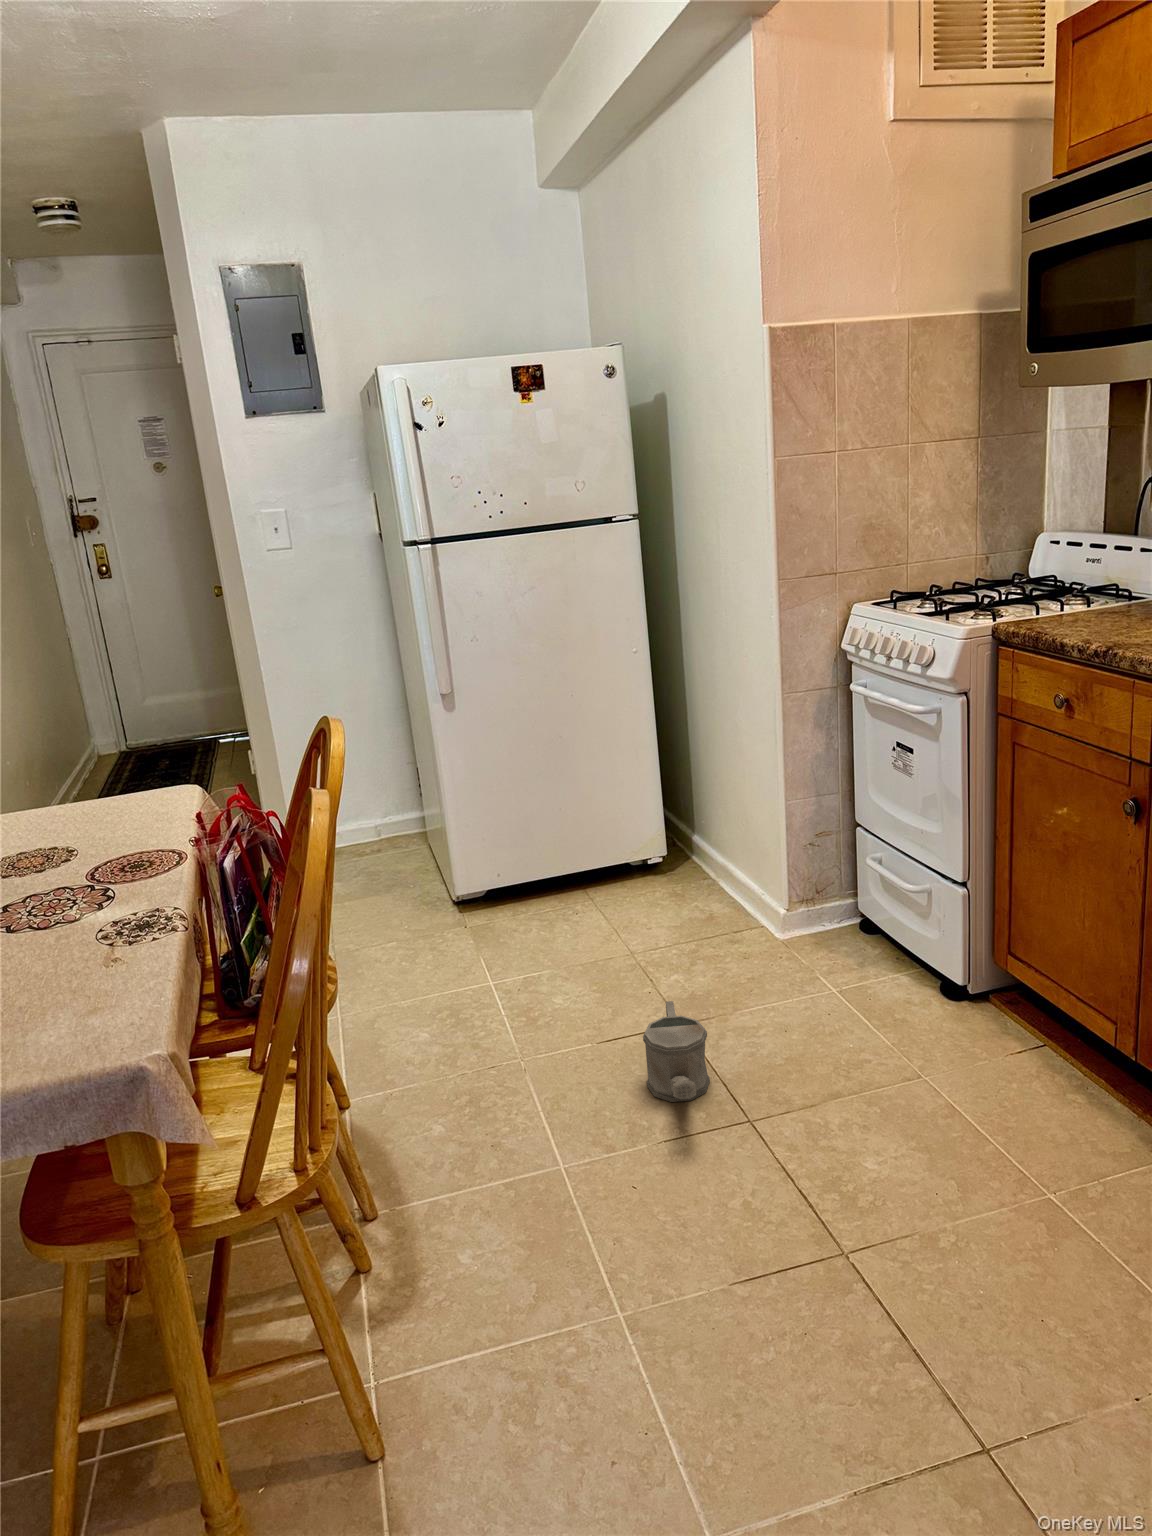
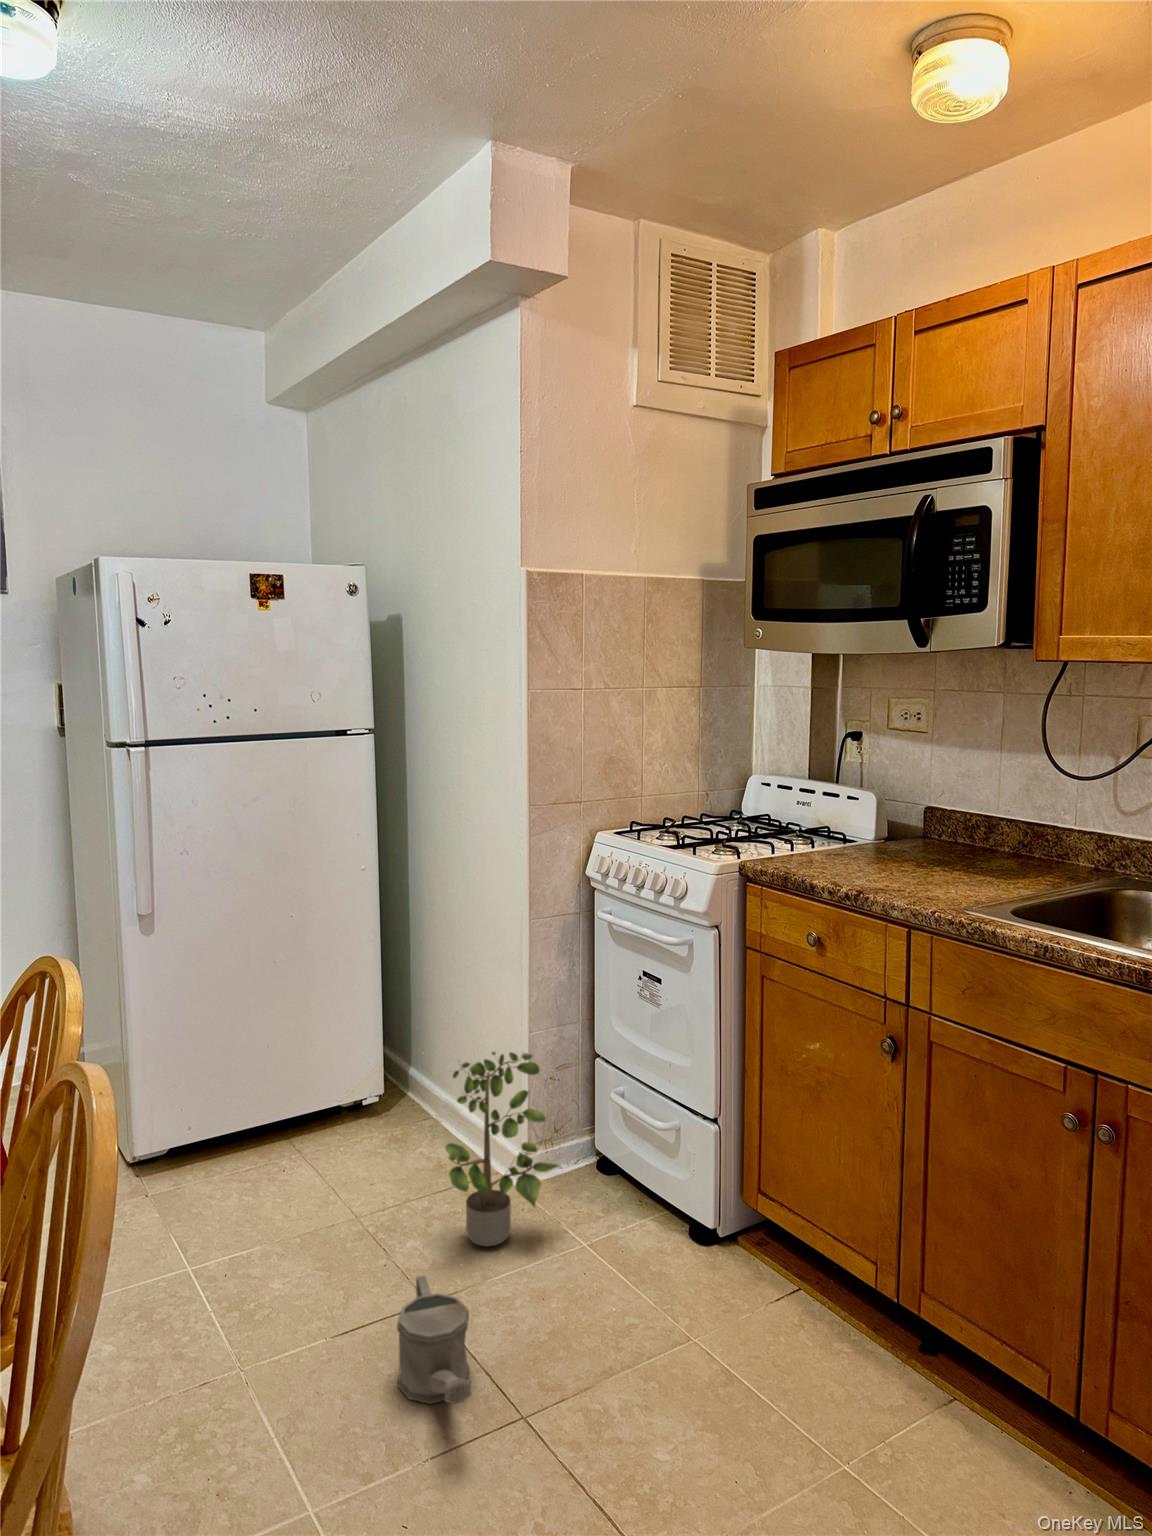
potted plant: none [702,810,814,987] -> present [446,1052,559,1246]

